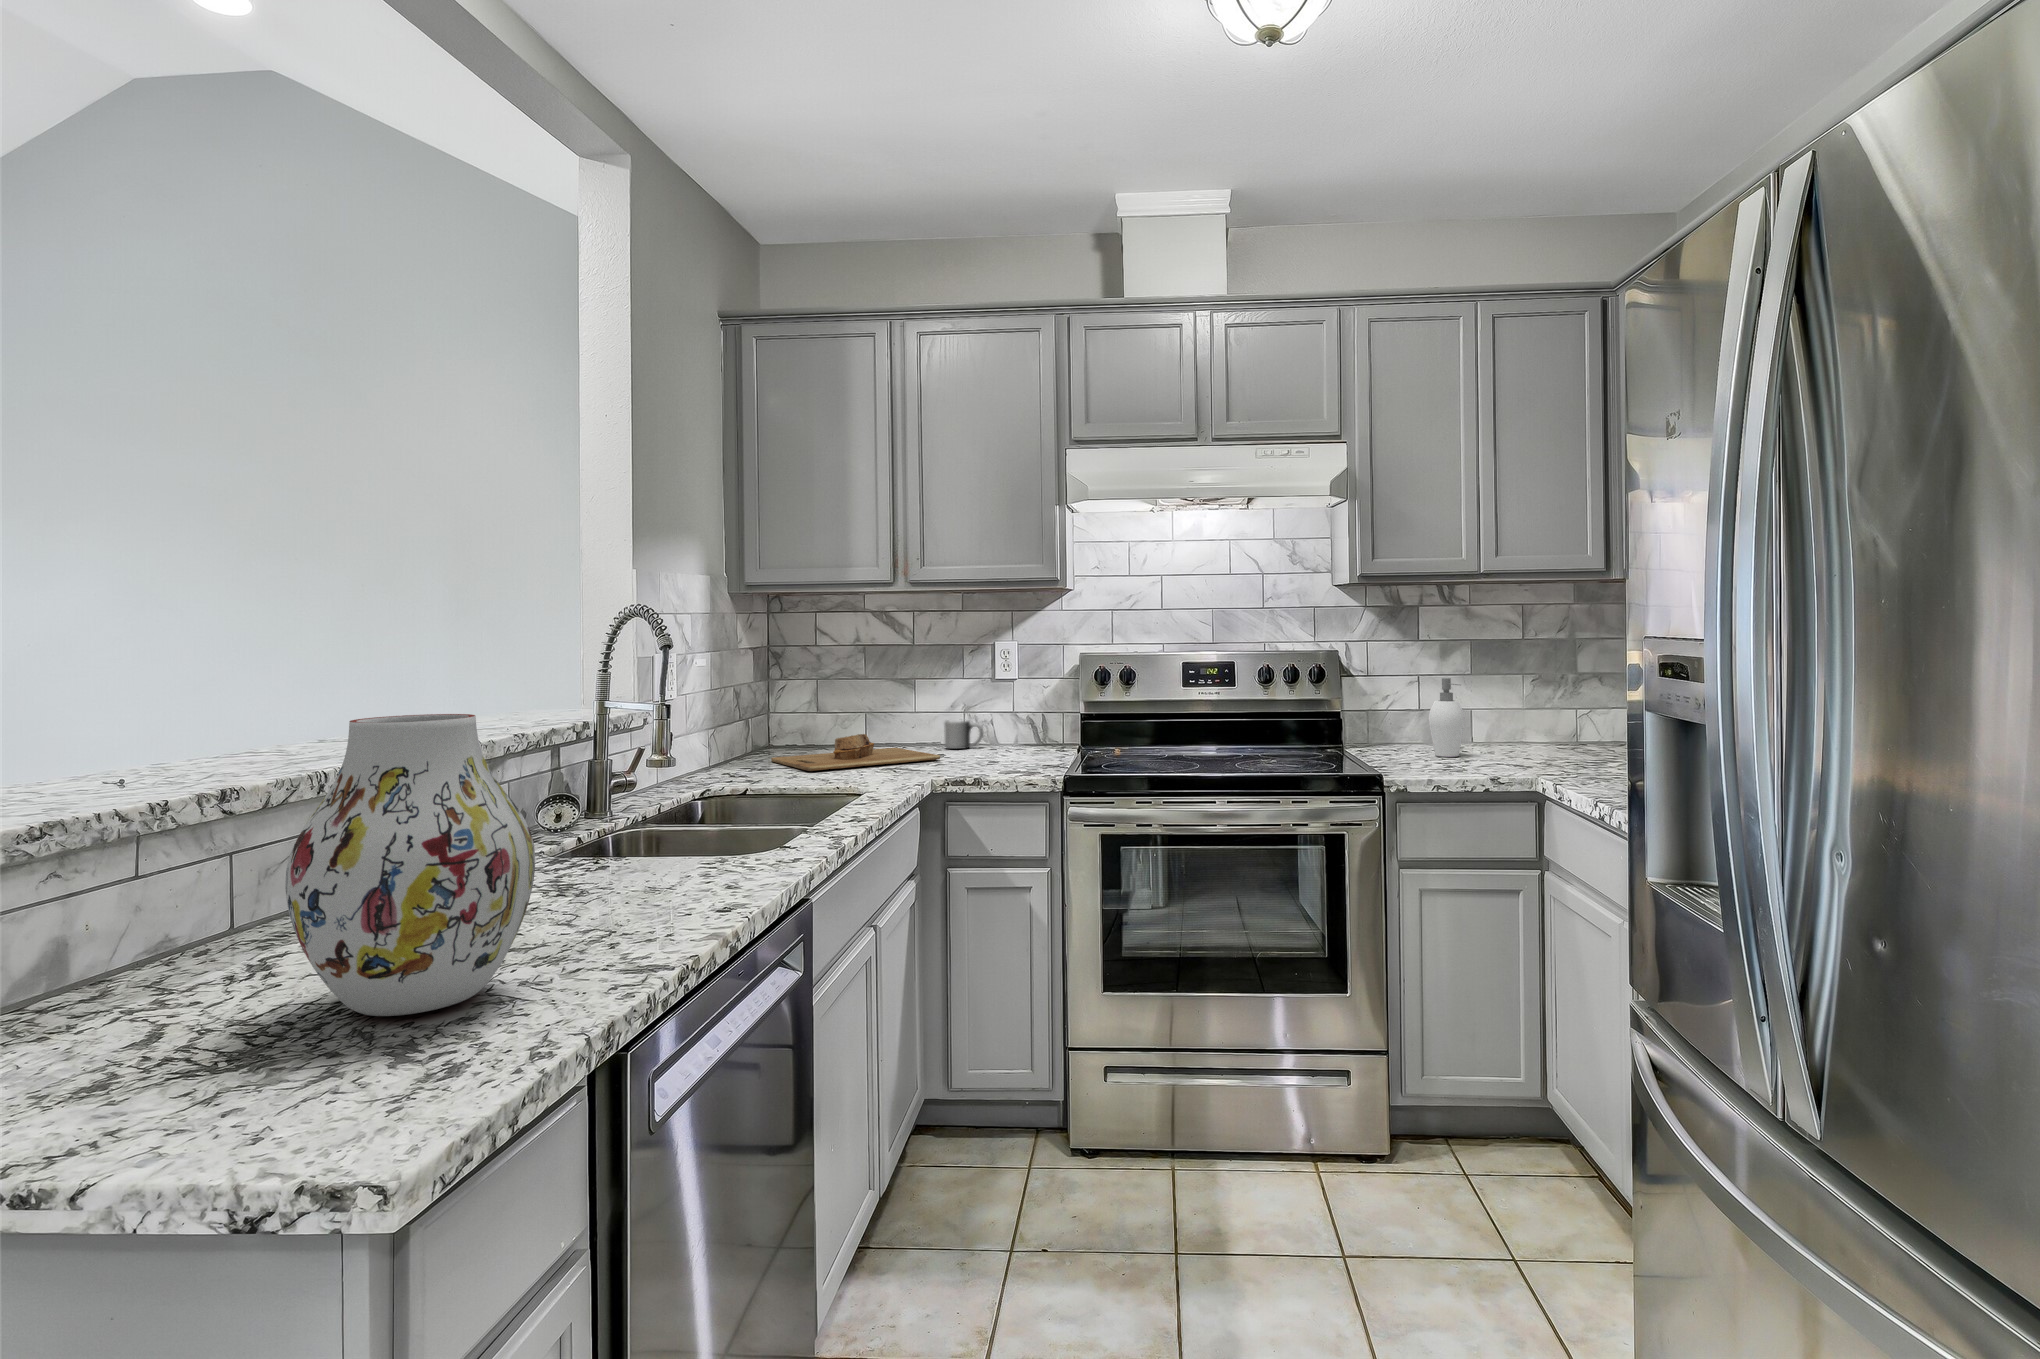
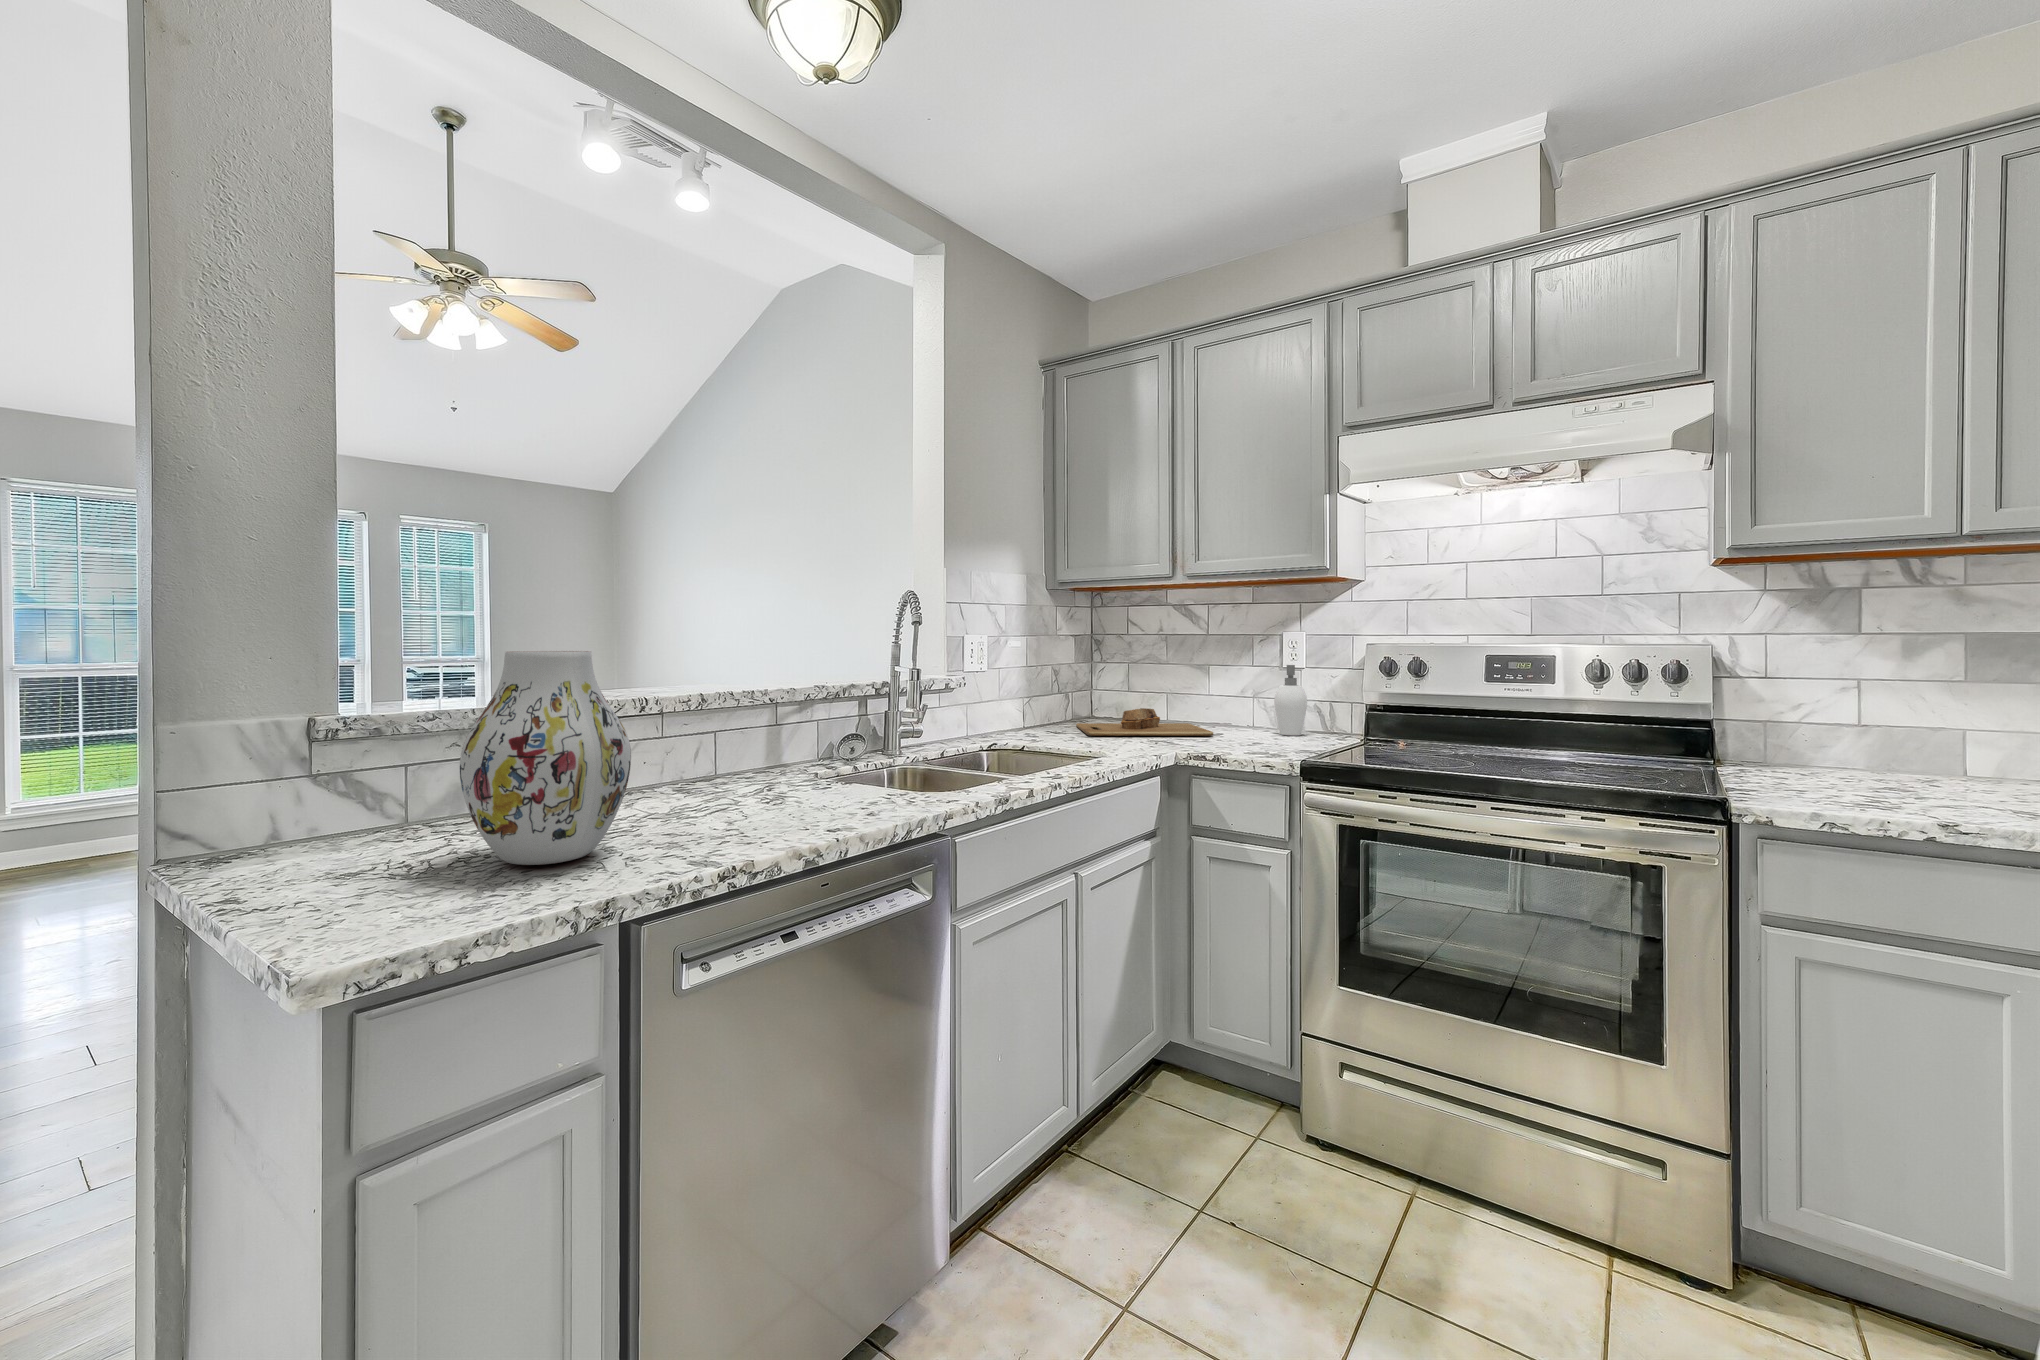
soap dispenser: present [1429,678,1465,757] -> present [1274,665,1307,736]
mug: present [944,720,983,749] -> none [1235,702,1272,729]

